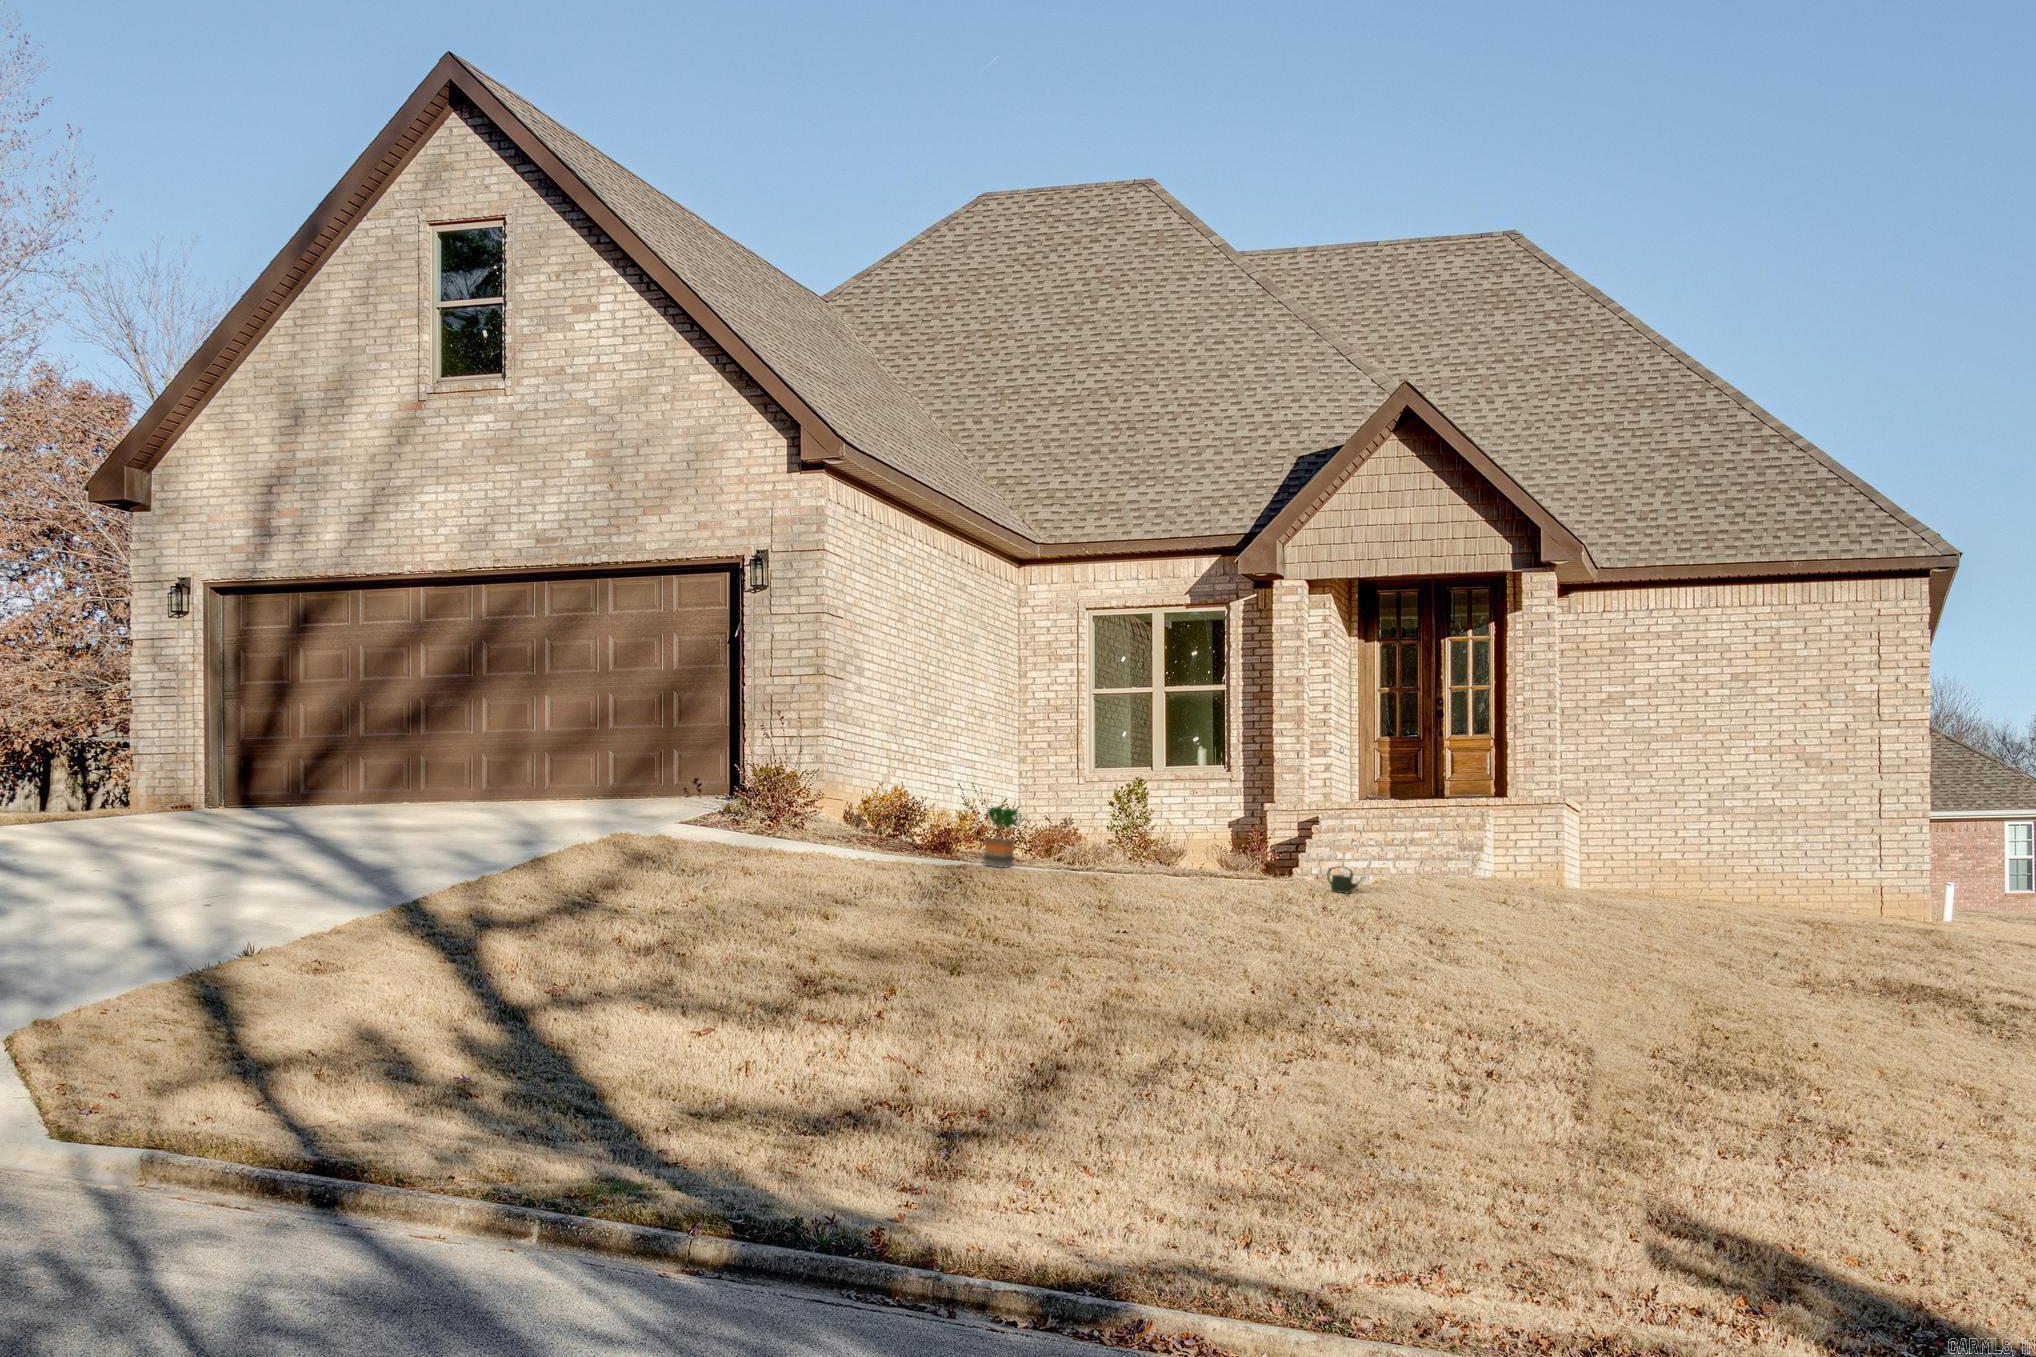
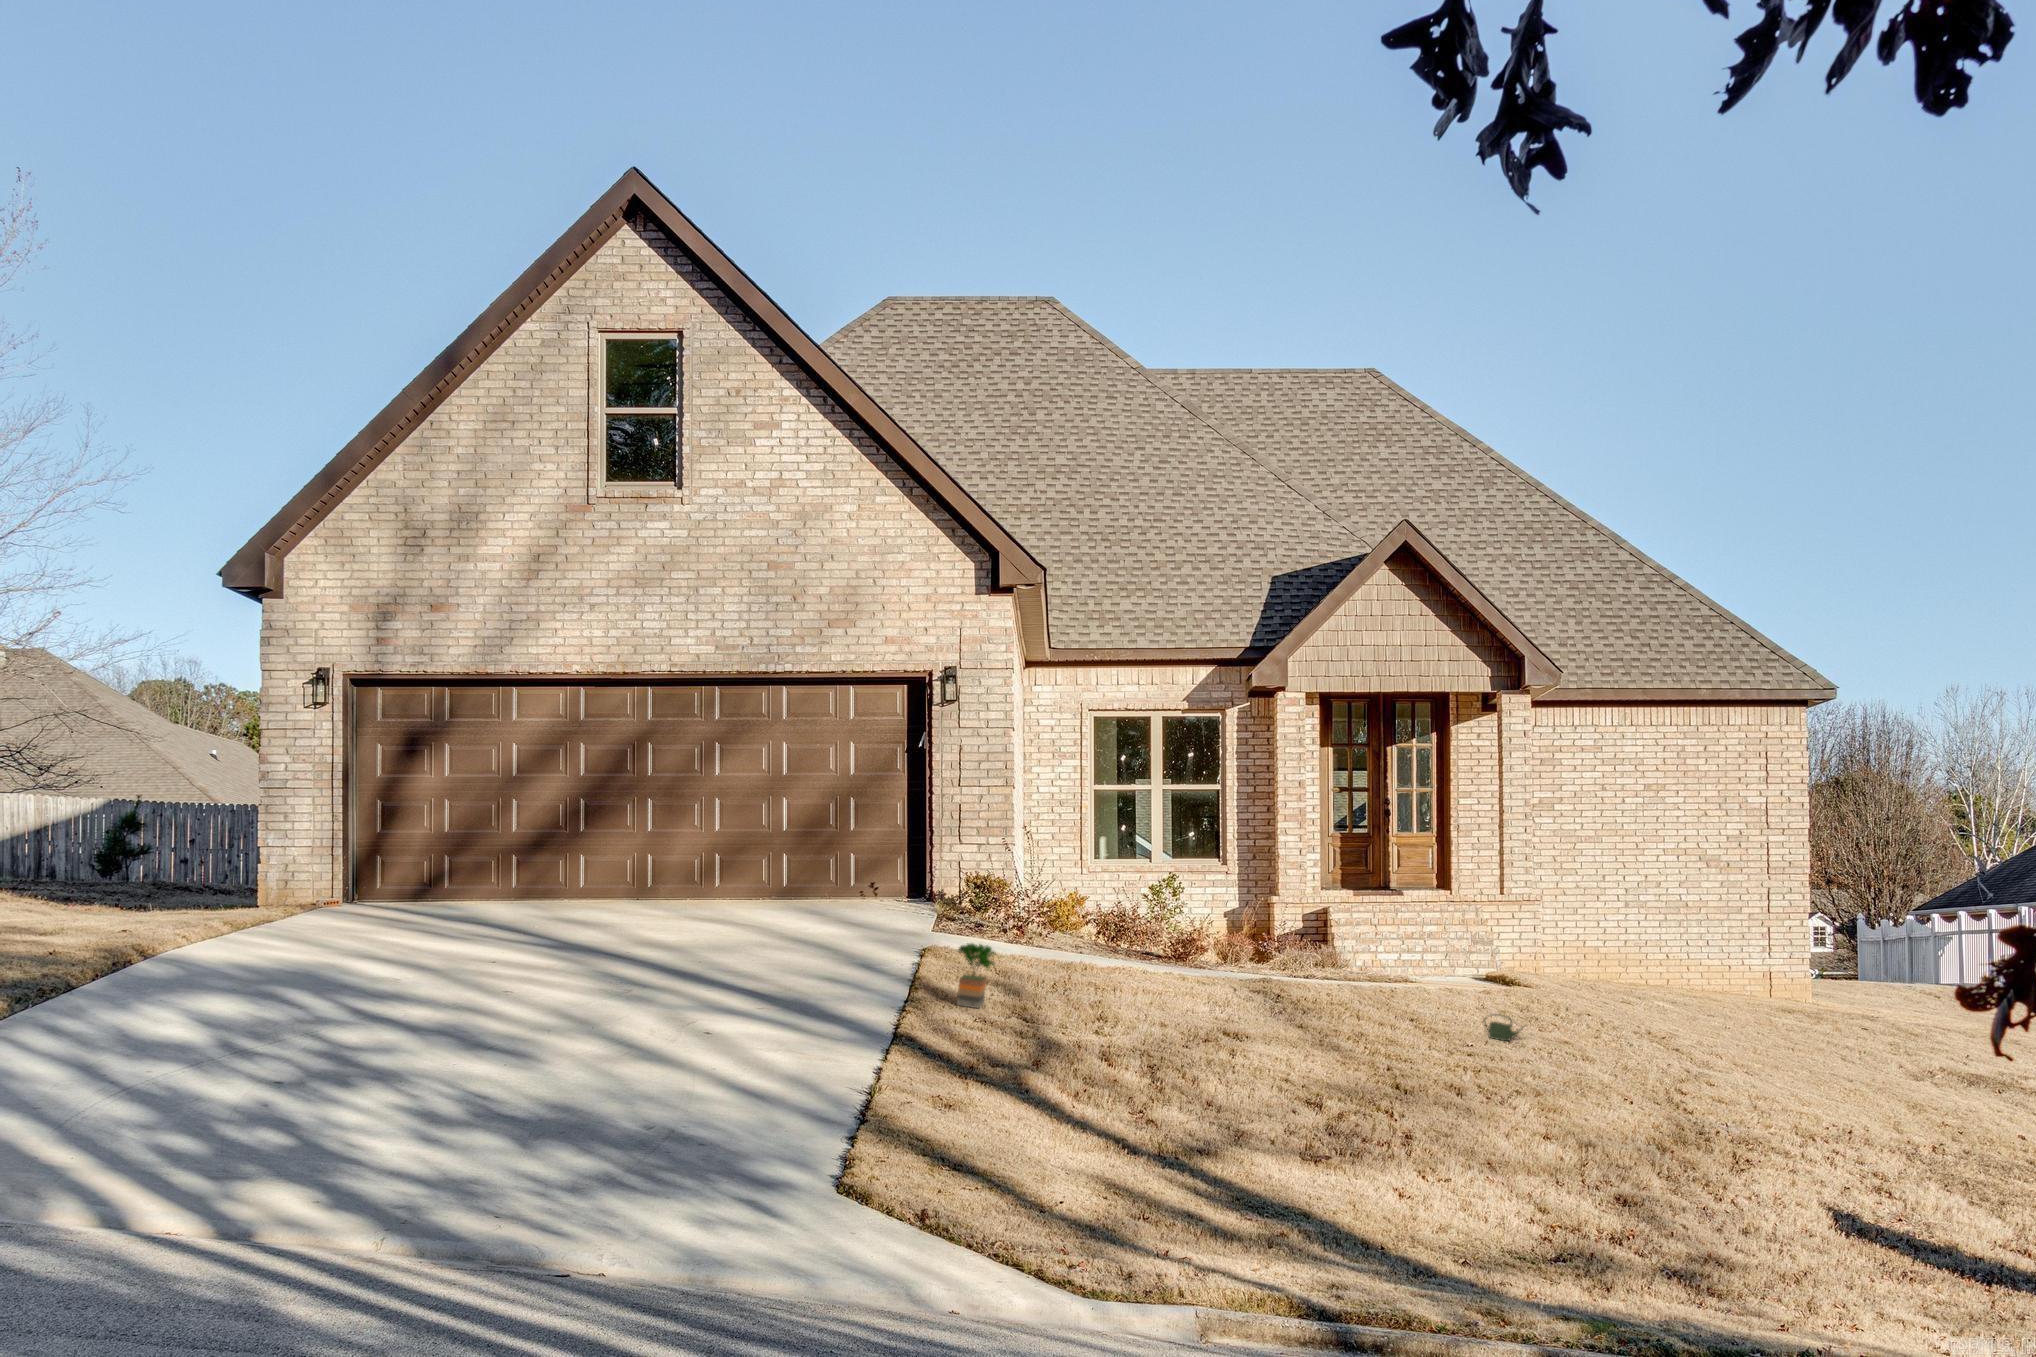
potted tree: present [983,806,1022,868] -> present [957,943,996,1008]

